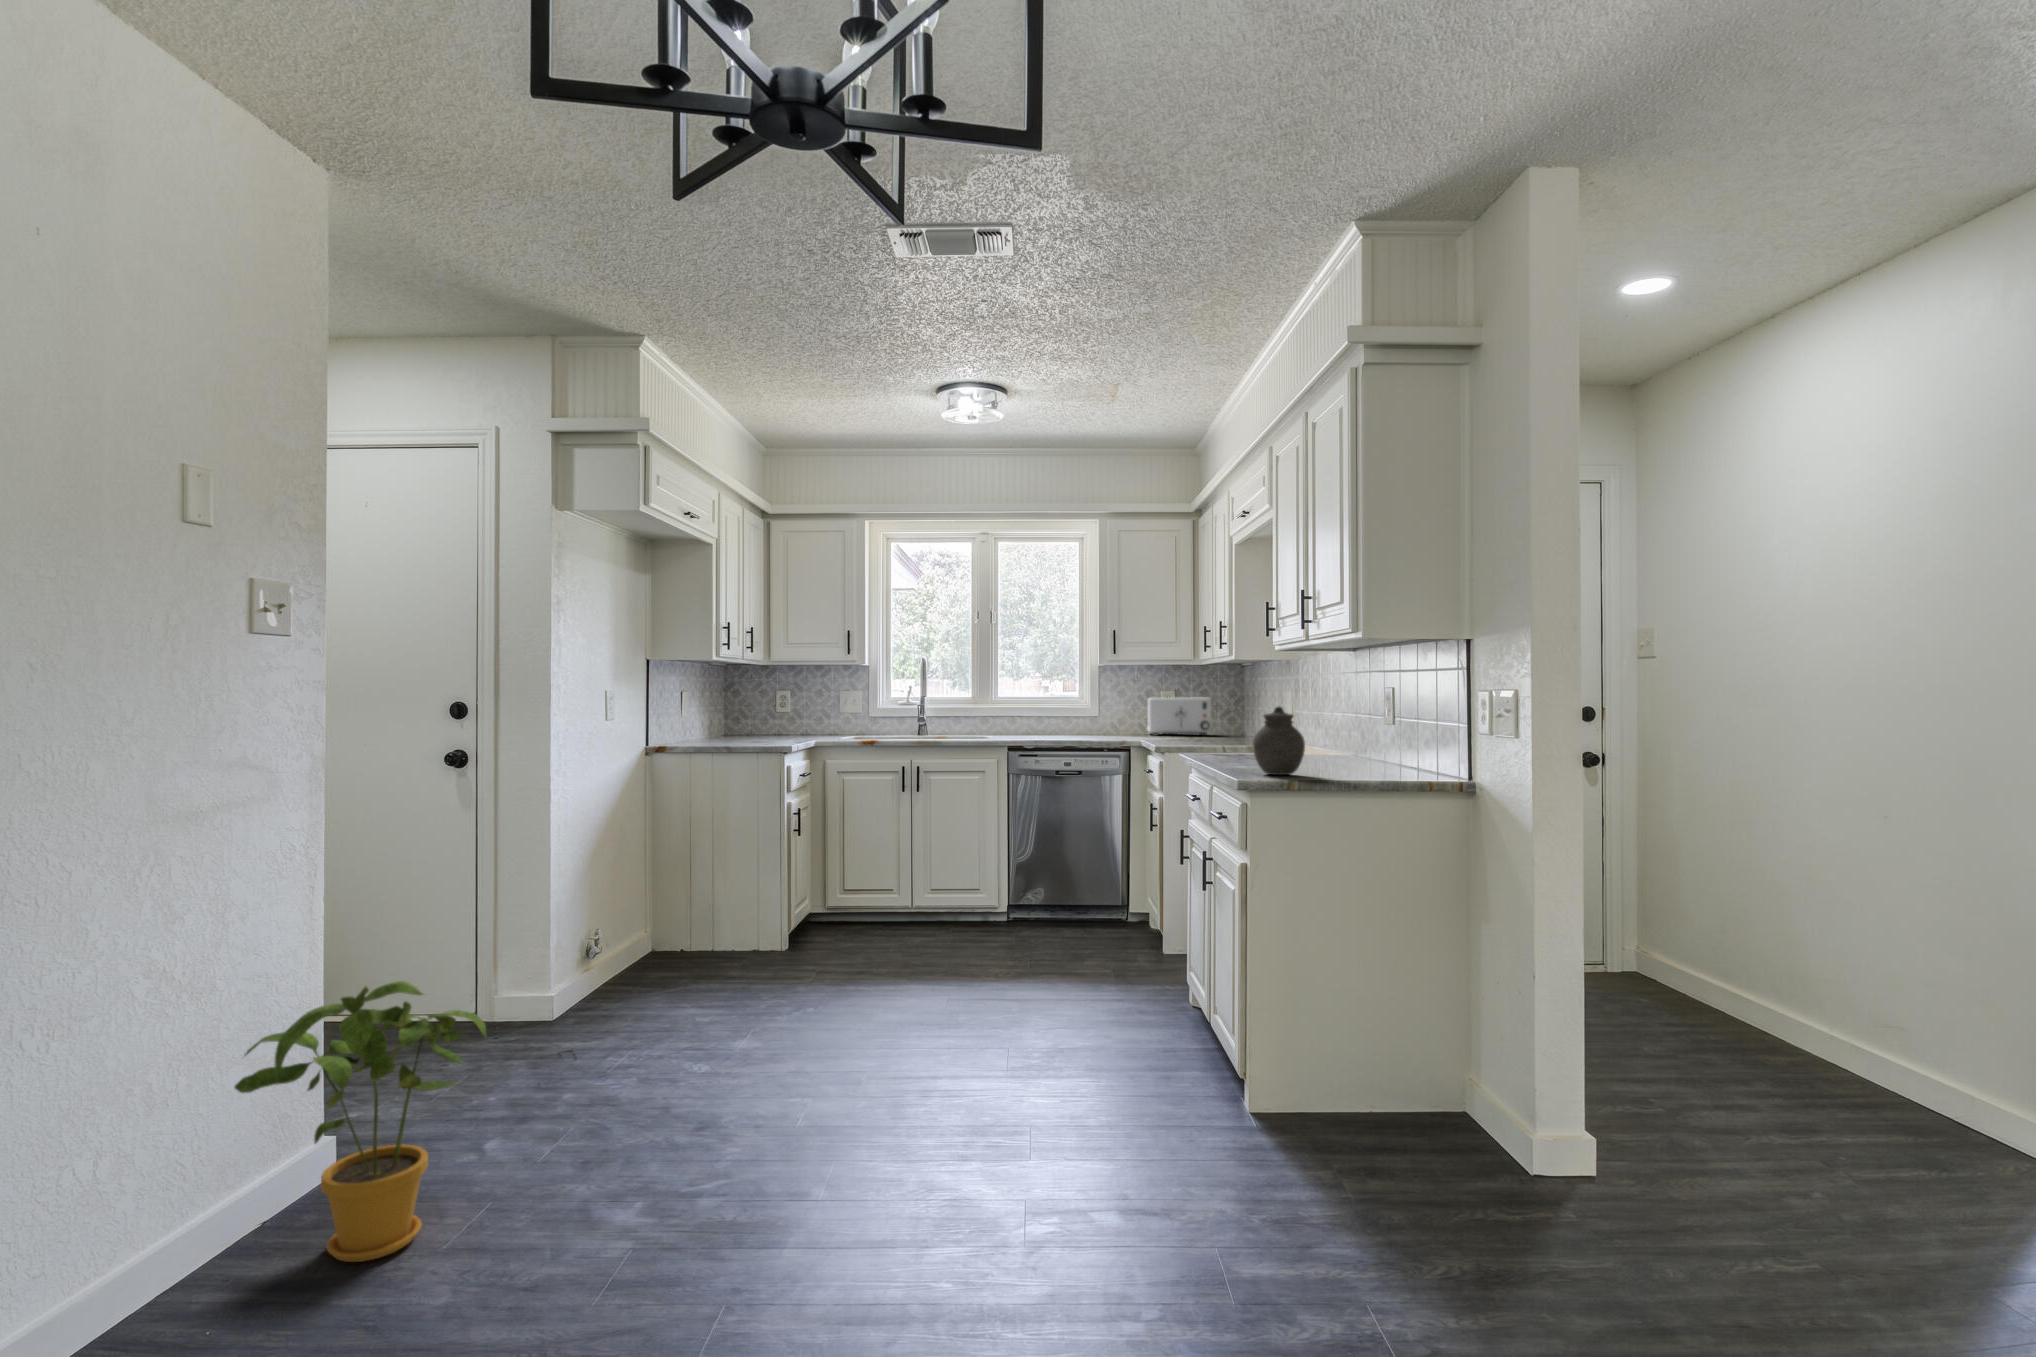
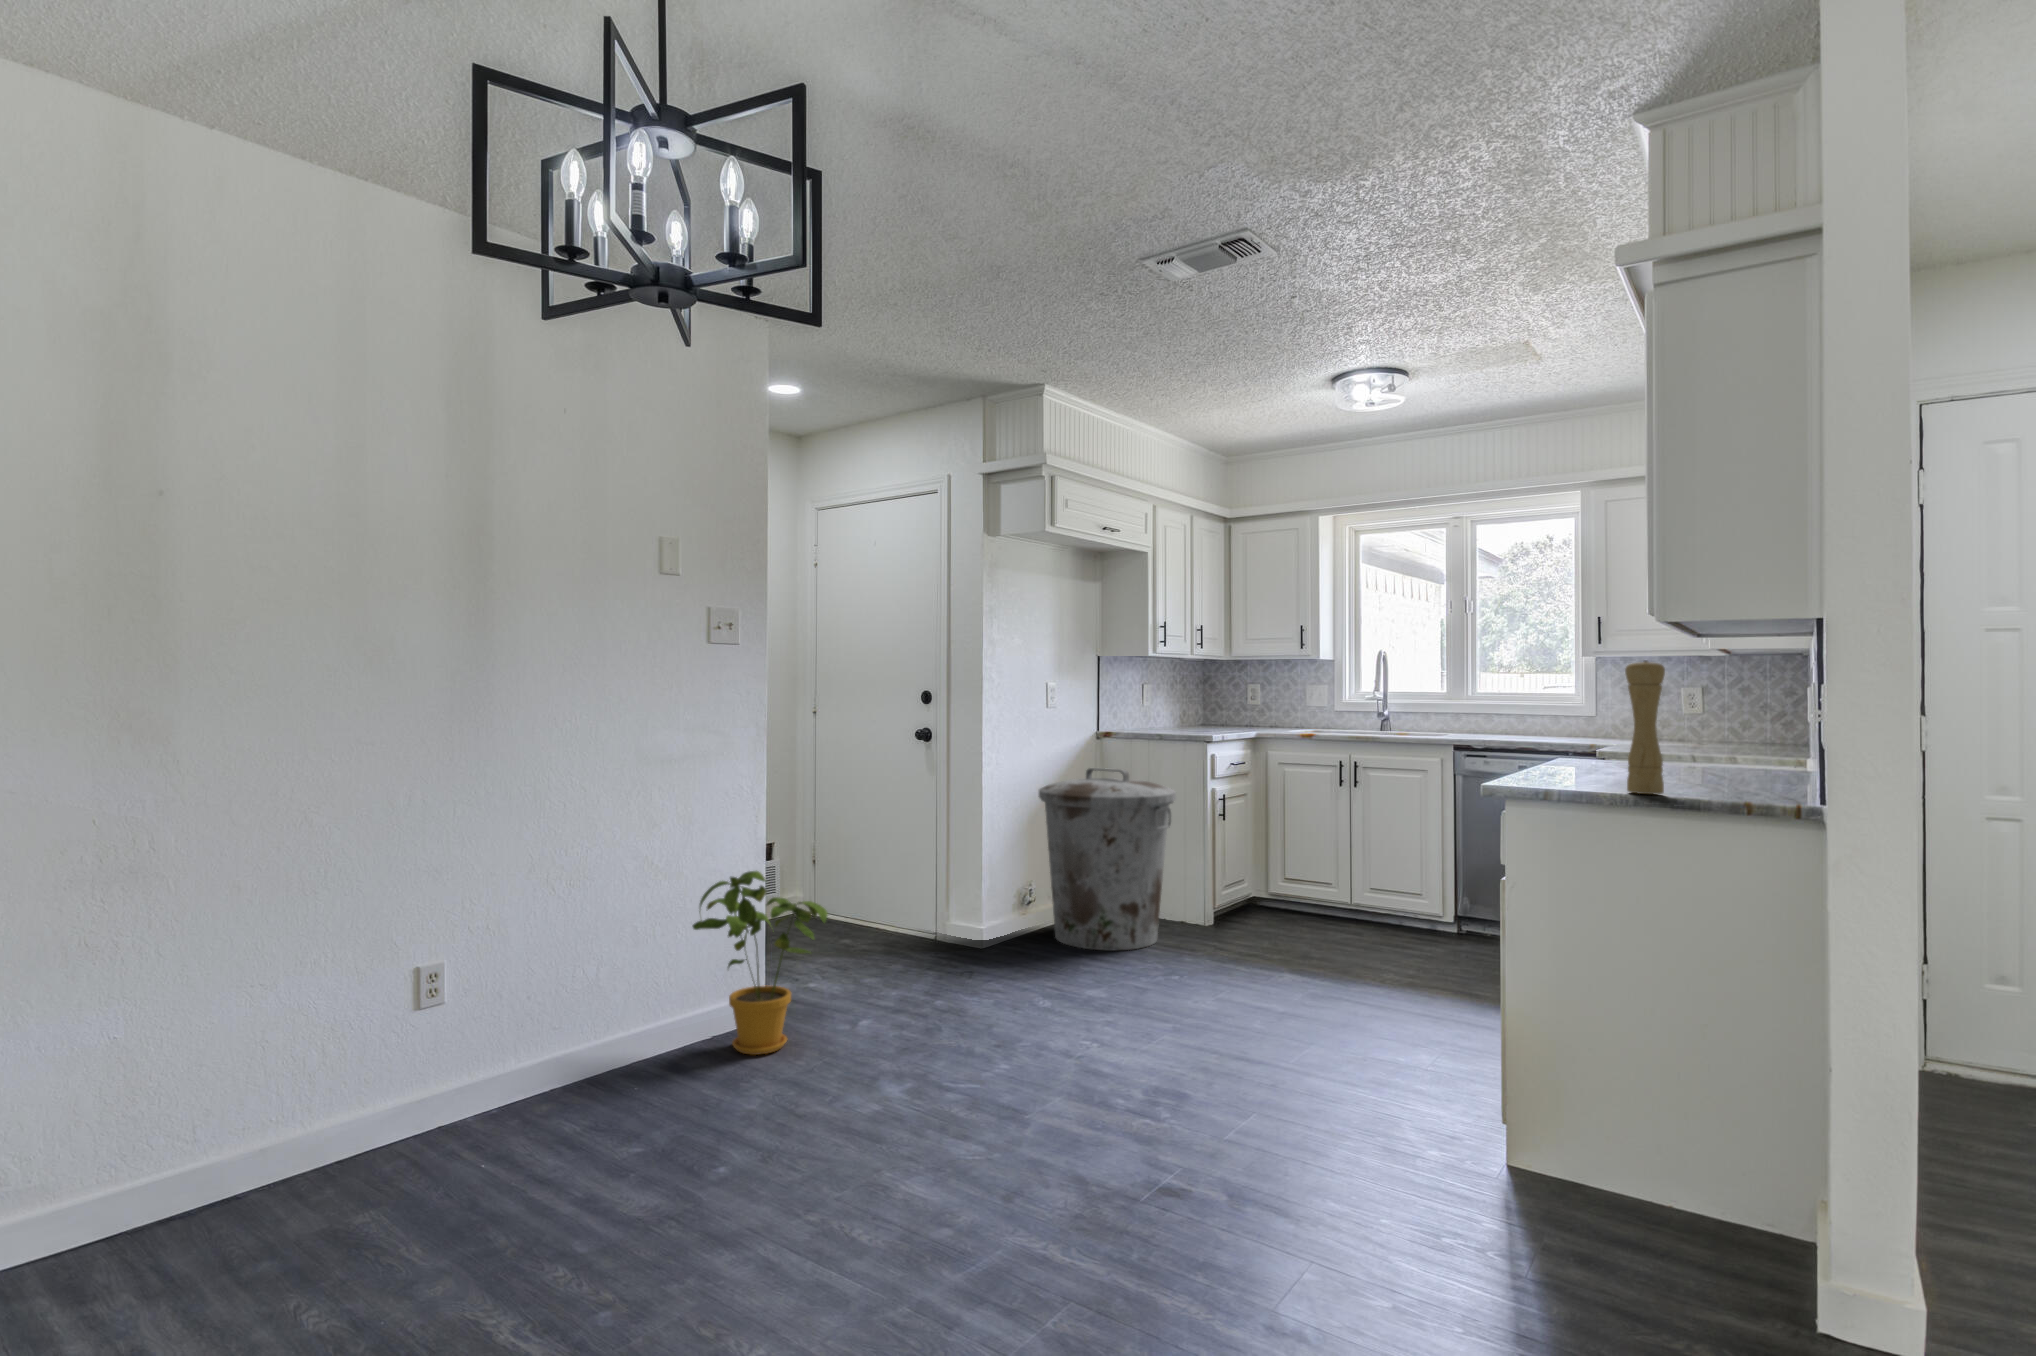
pepper mill: none [1341,672,1371,783] -> present [1625,660,1665,794]
toaster: present [1147,698,1211,735] -> none [1661,696,1756,744]
jar: present [1253,707,1305,775] -> none [1550,702,1617,782]
trash can: none [612,789,776,1001] -> present [1039,768,1176,950]

